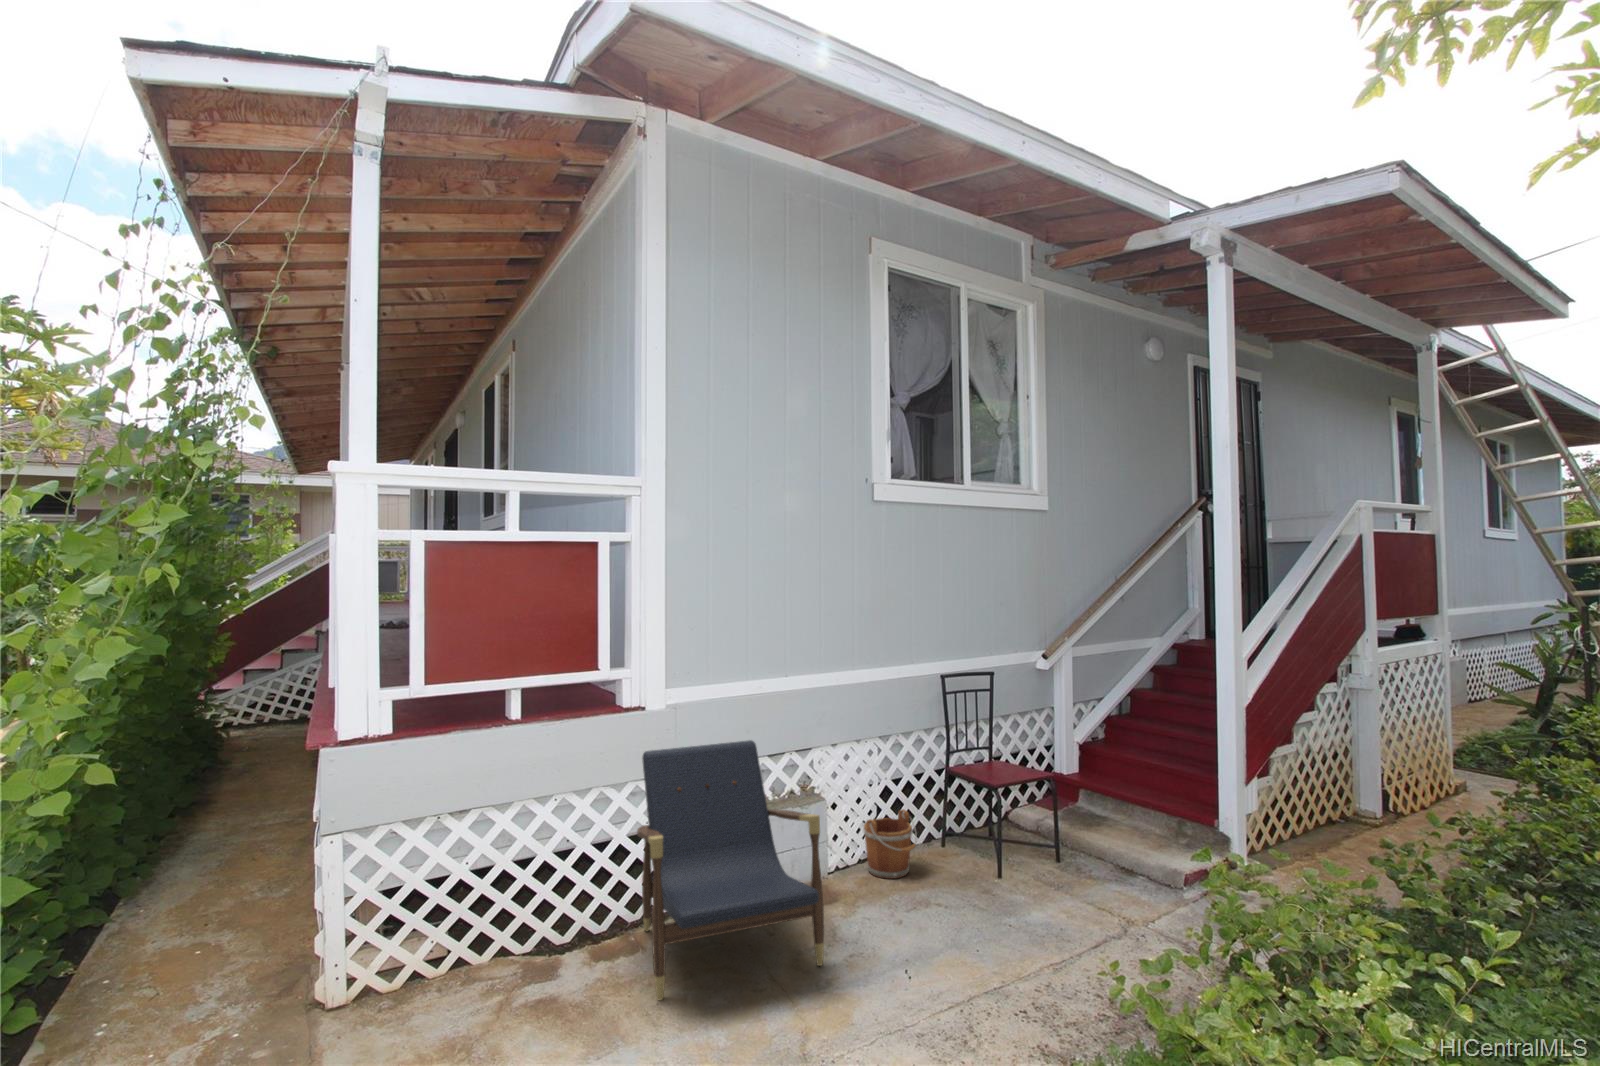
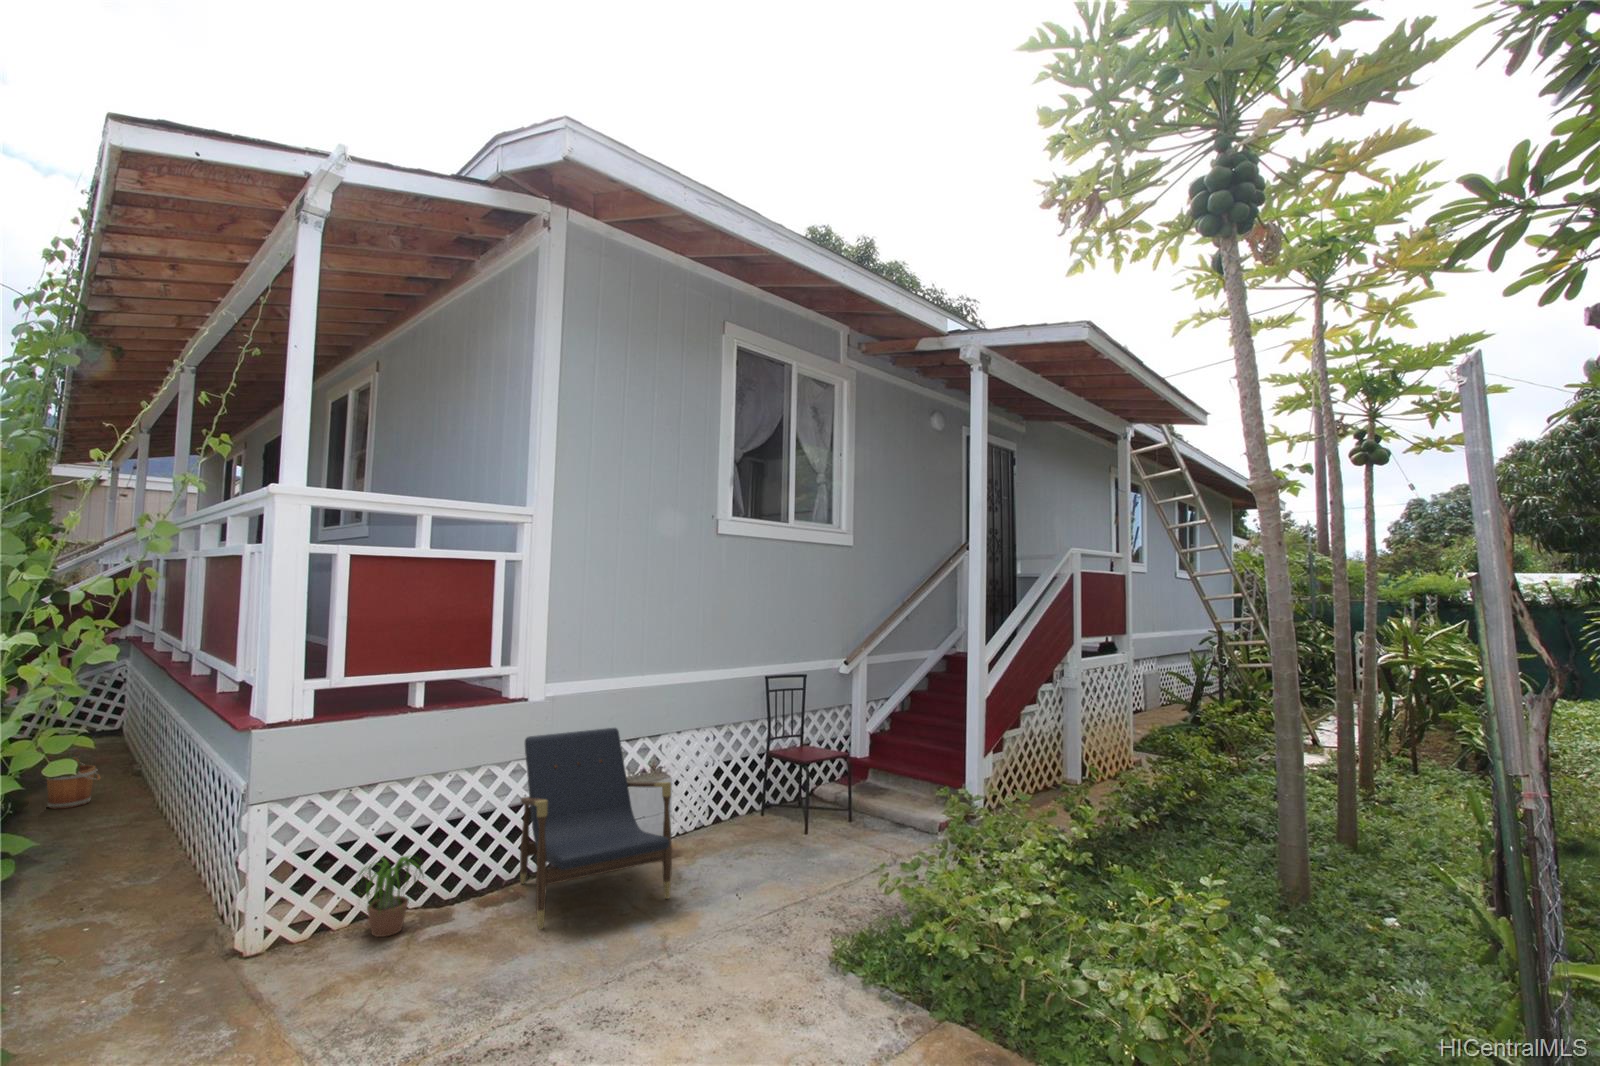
bucket: present [864,810,917,879] -> present [47,758,100,809]
potted plant: none [442,897,536,996] -> present [357,856,423,937]

